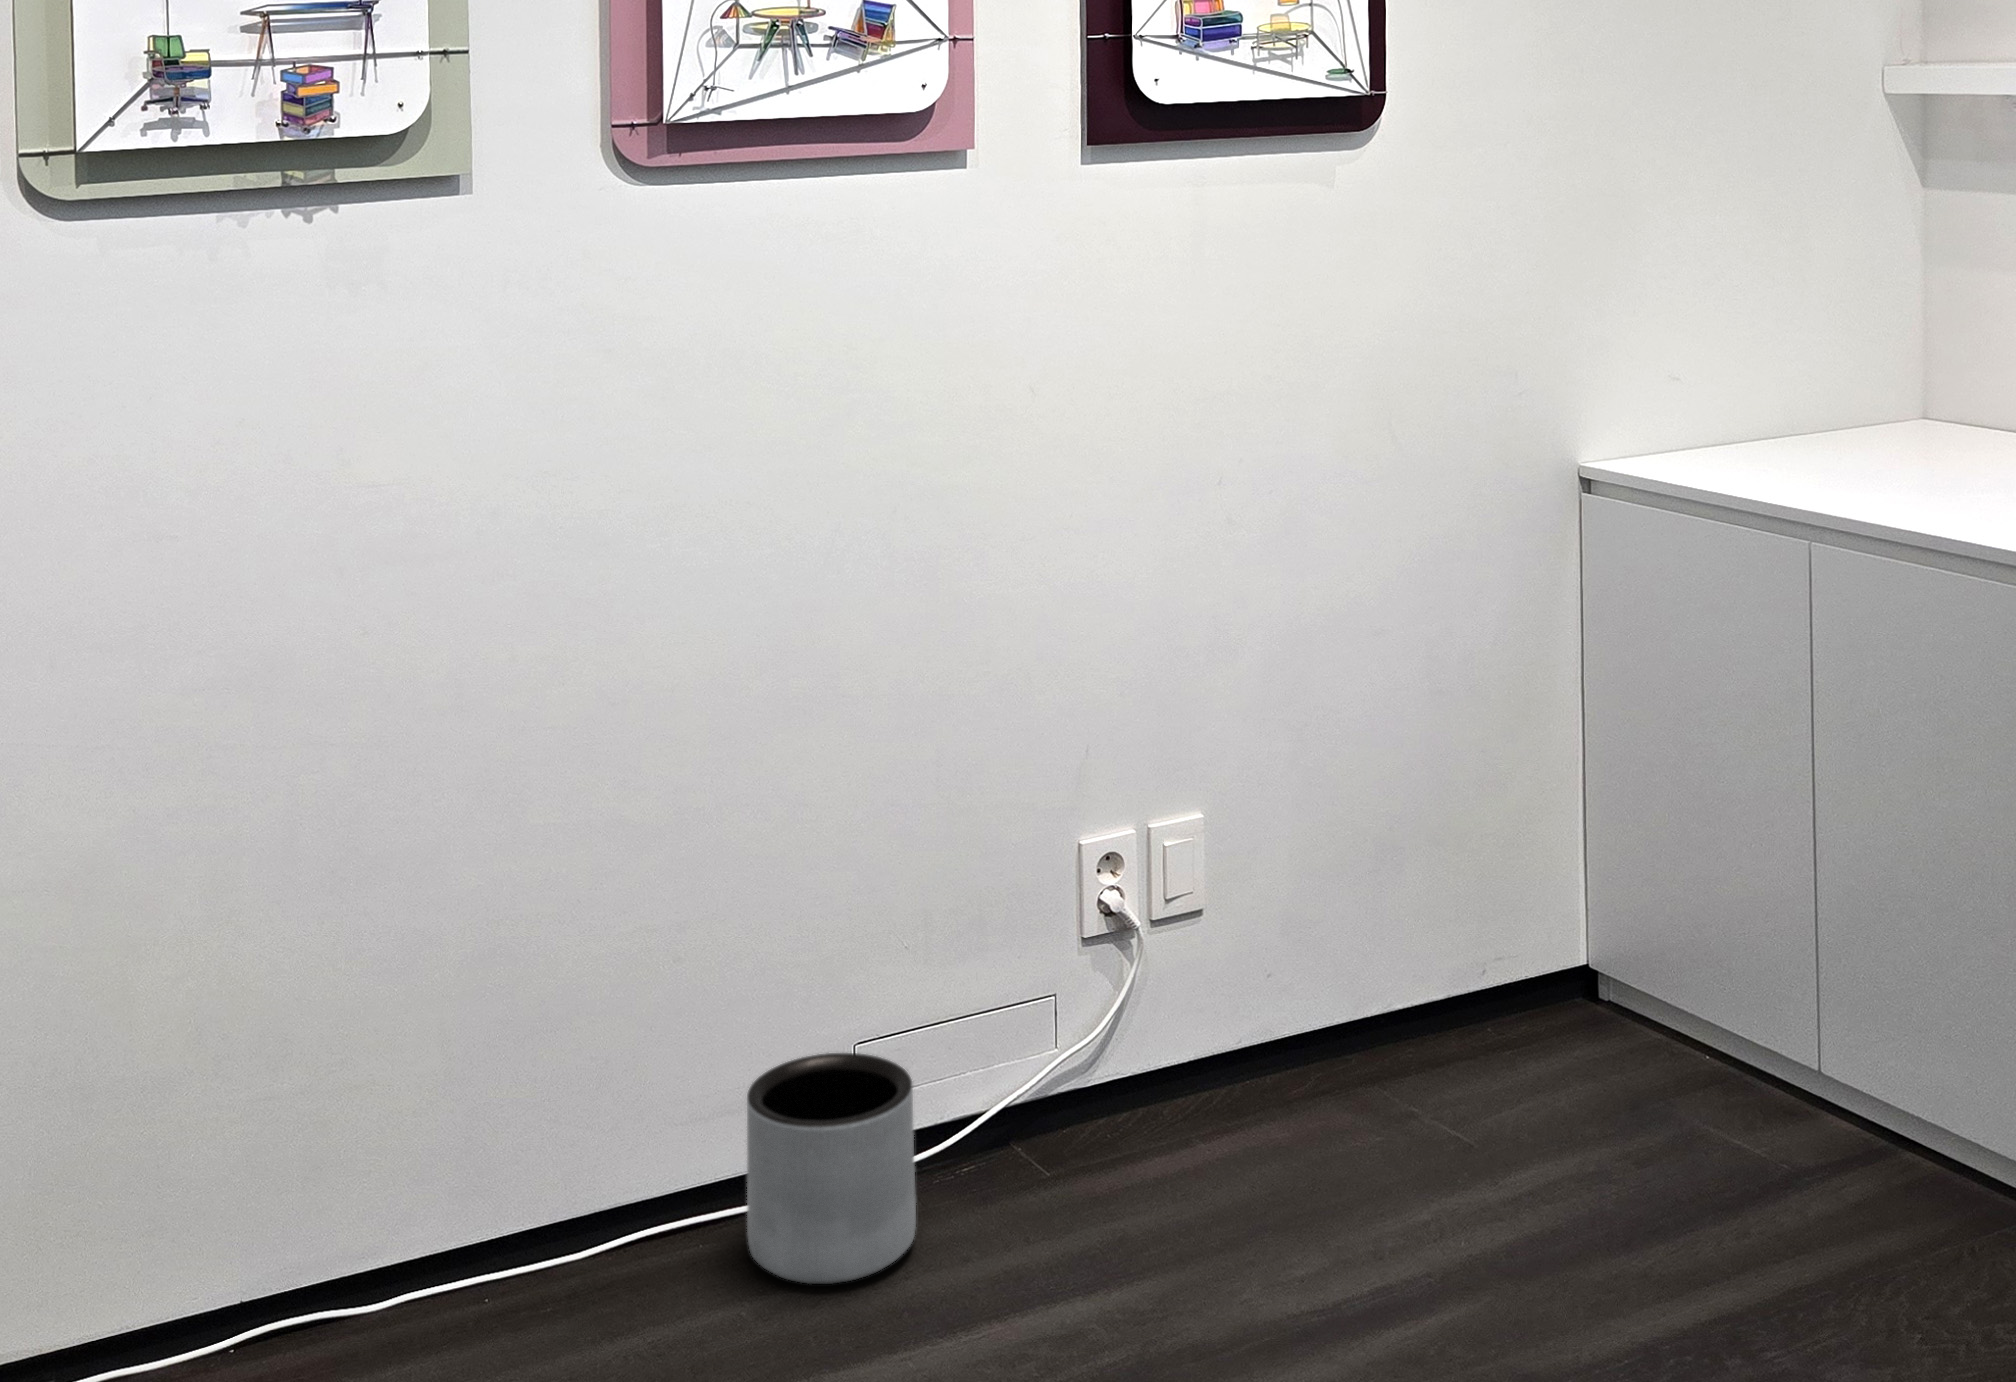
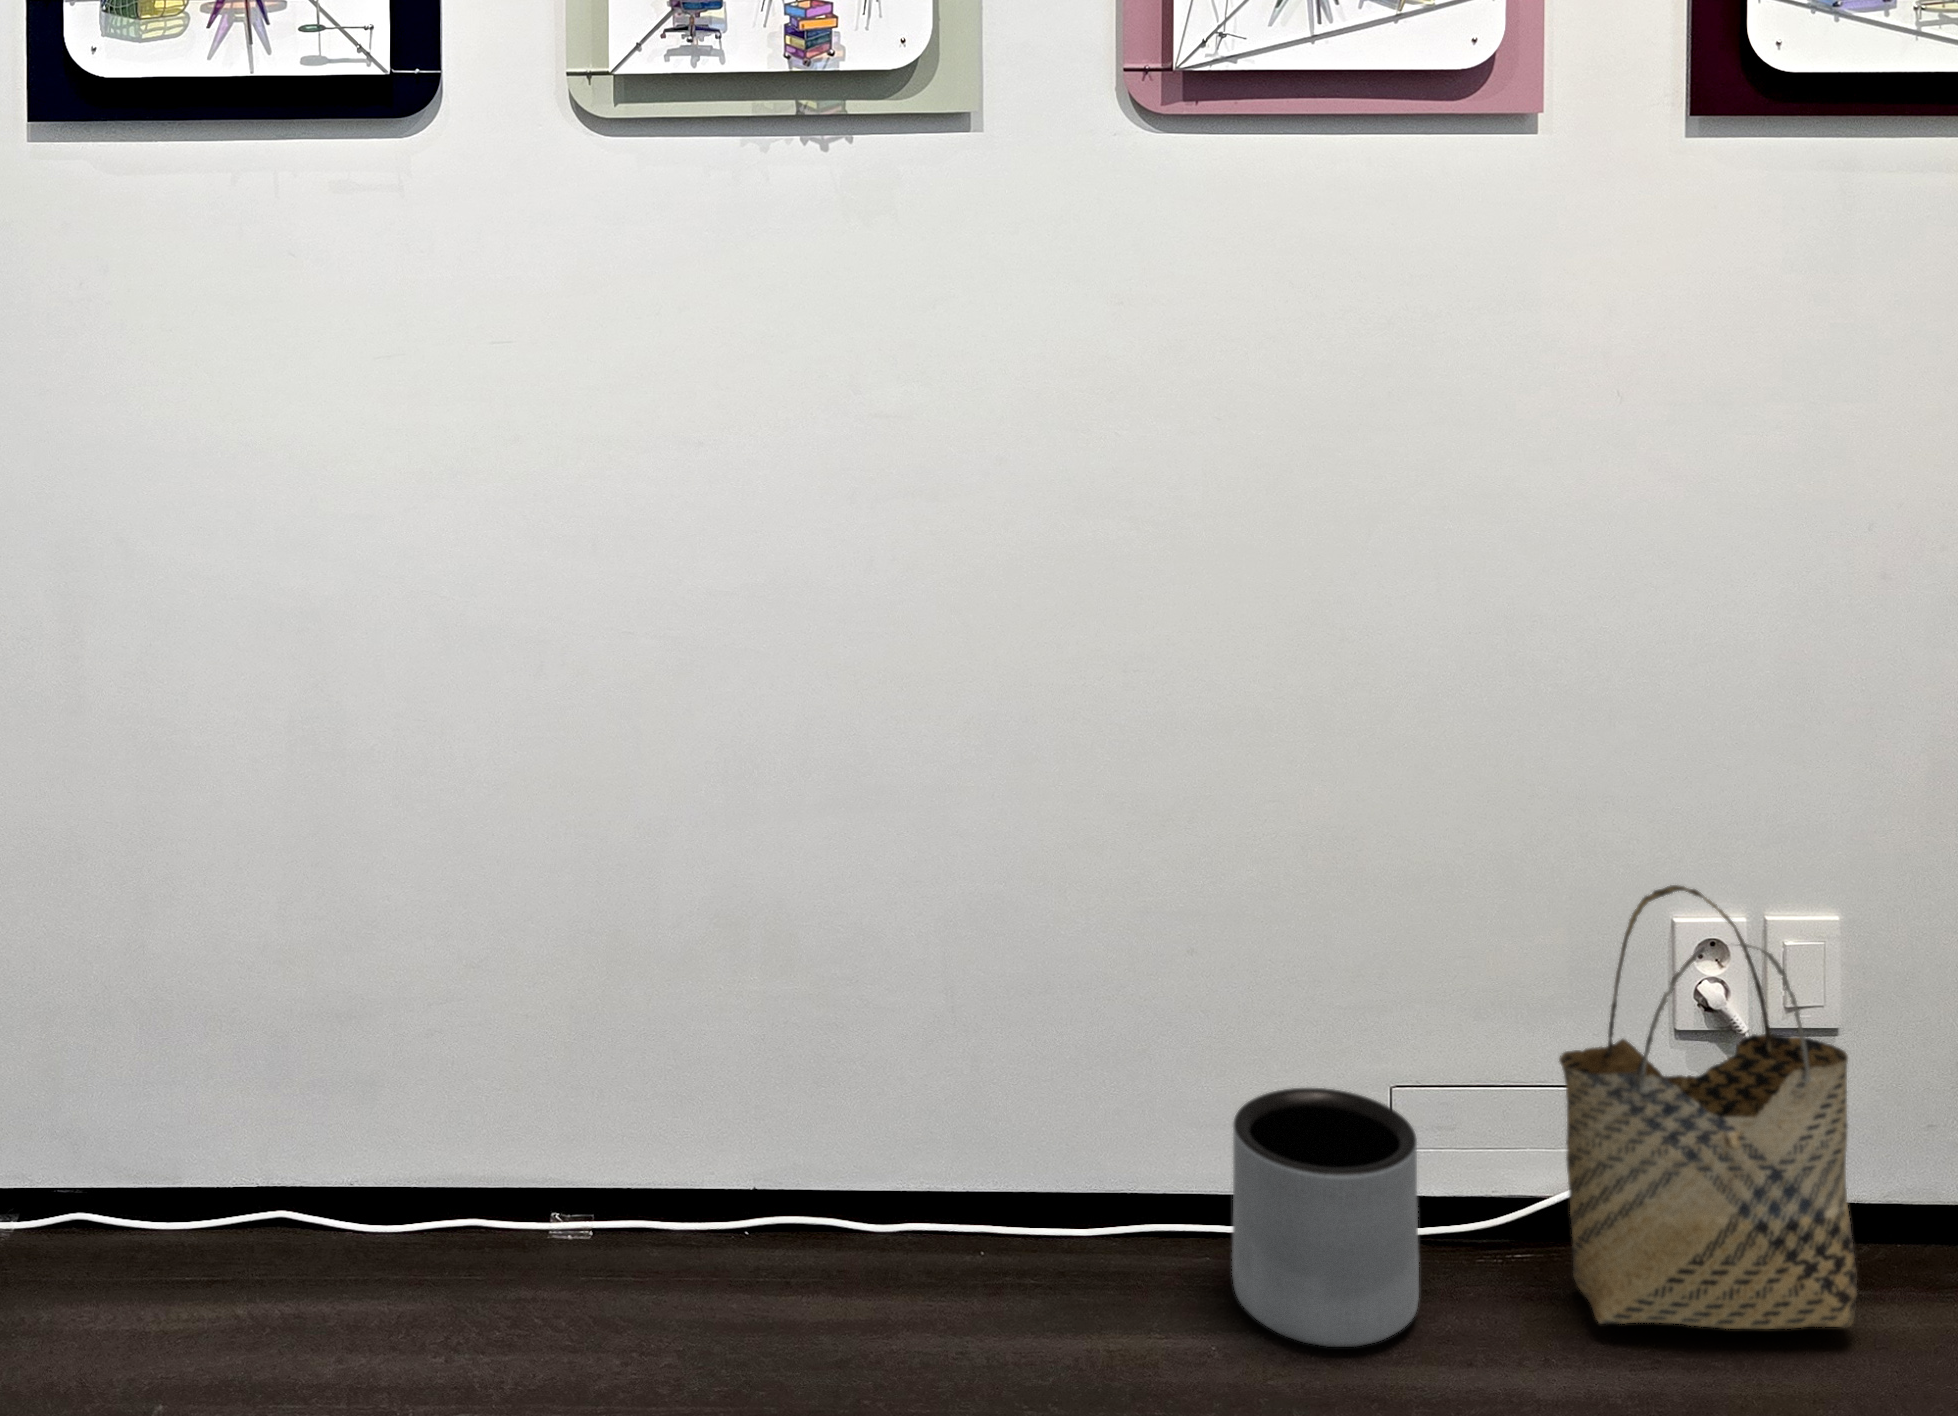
woven basket: none [1020,809,1250,1196] -> present [1559,885,1857,1329]

